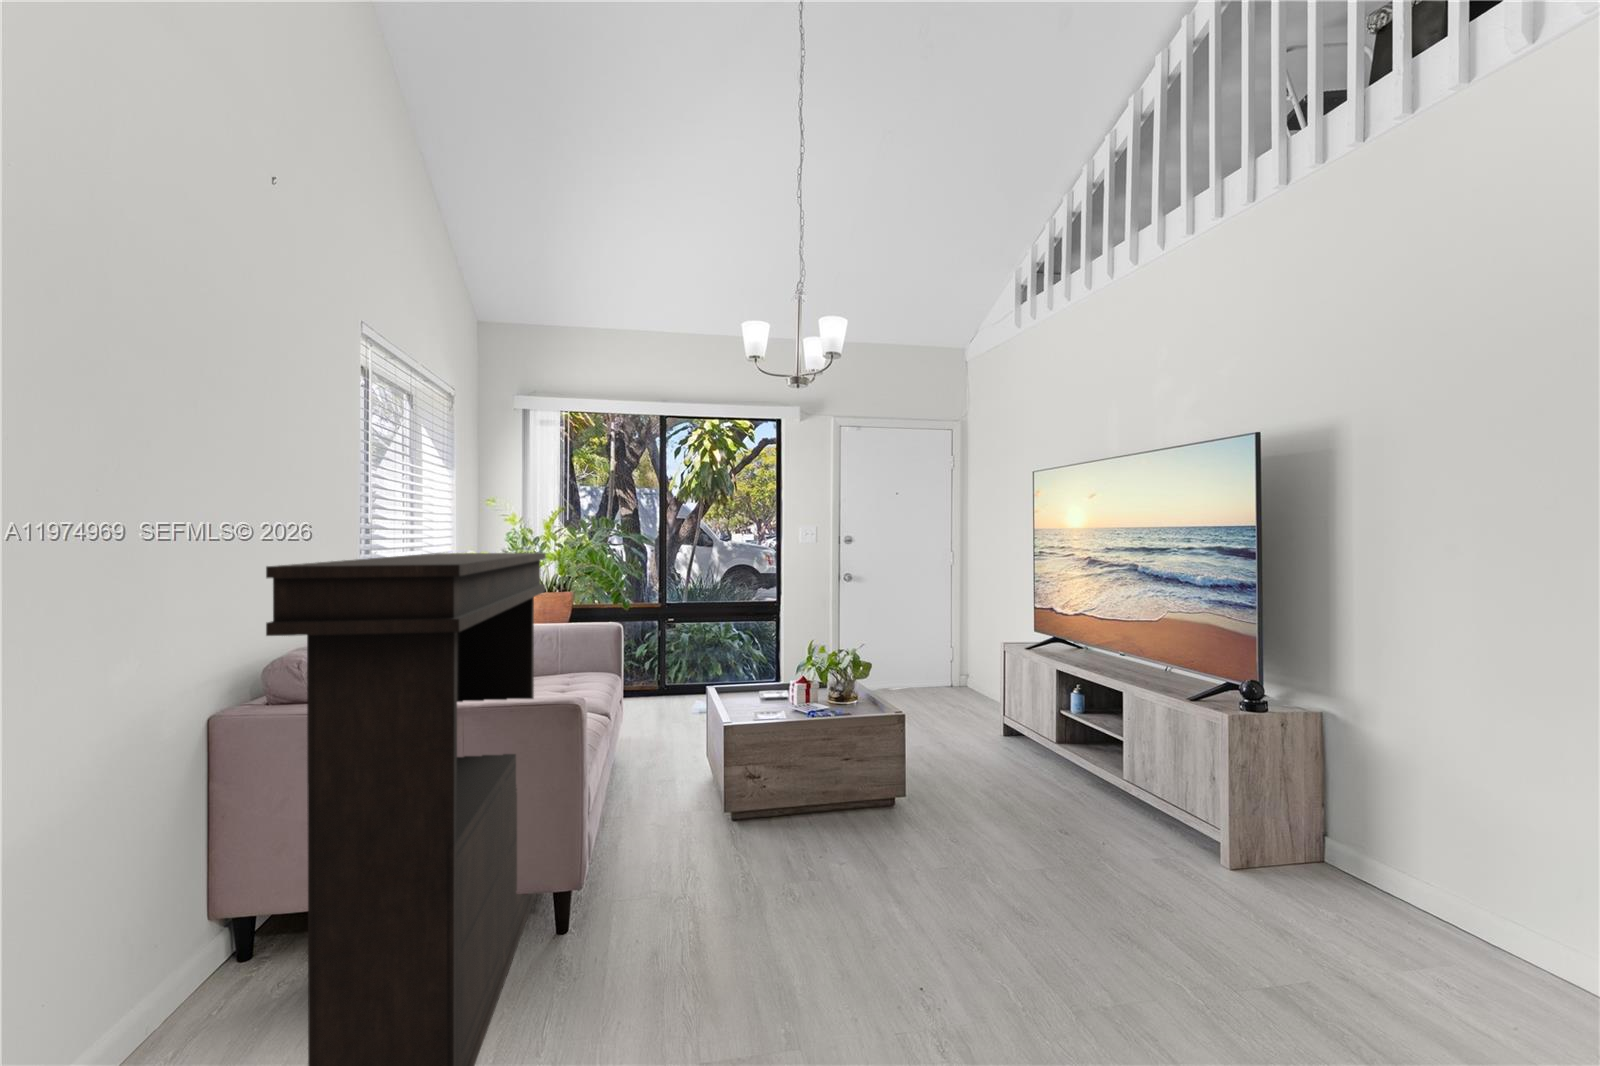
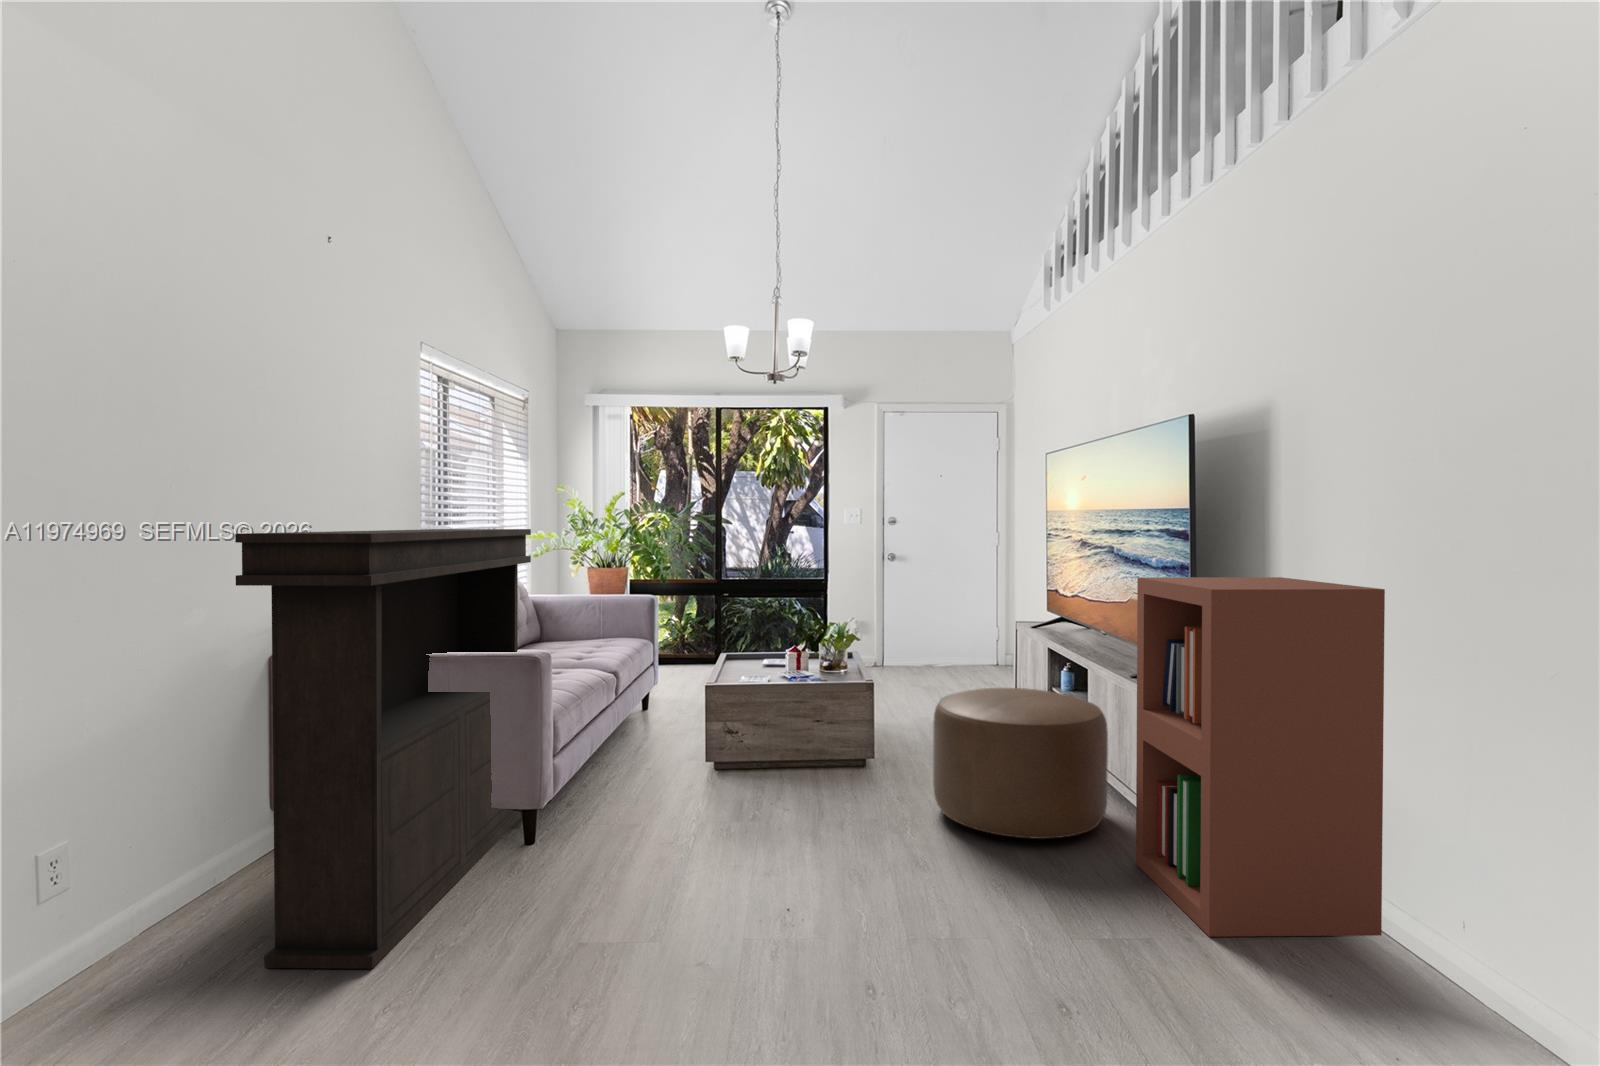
bookshelf: none [1231,596,1510,976] -> present [1136,577,1385,937]
ottoman: none [993,716,1180,878] -> present [933,688,1108,839]

